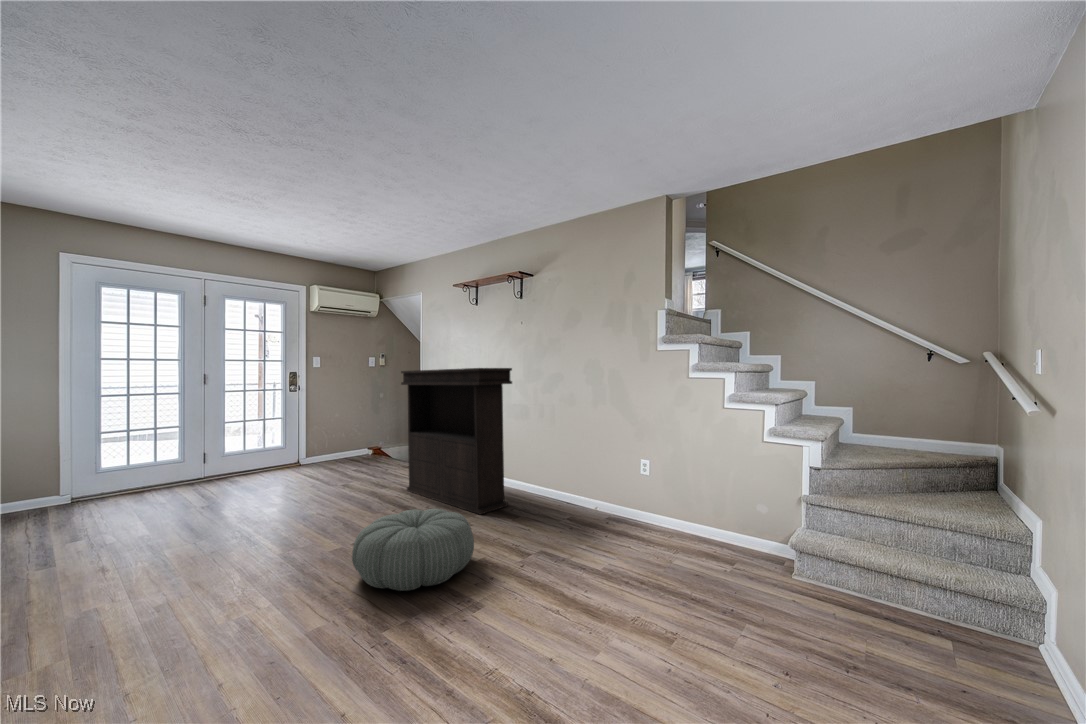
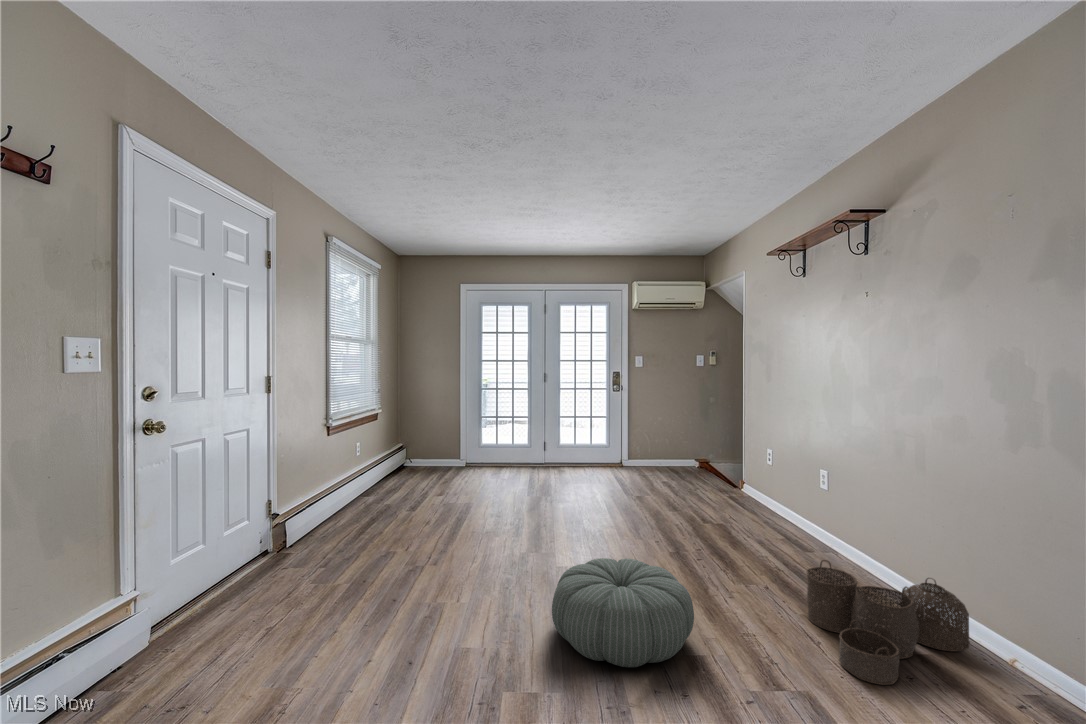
console table: present [401,368,512,515] -> none [692,380,818,589]
woven basket: none [517,475,594,537] -> present [806,560,970,685]

